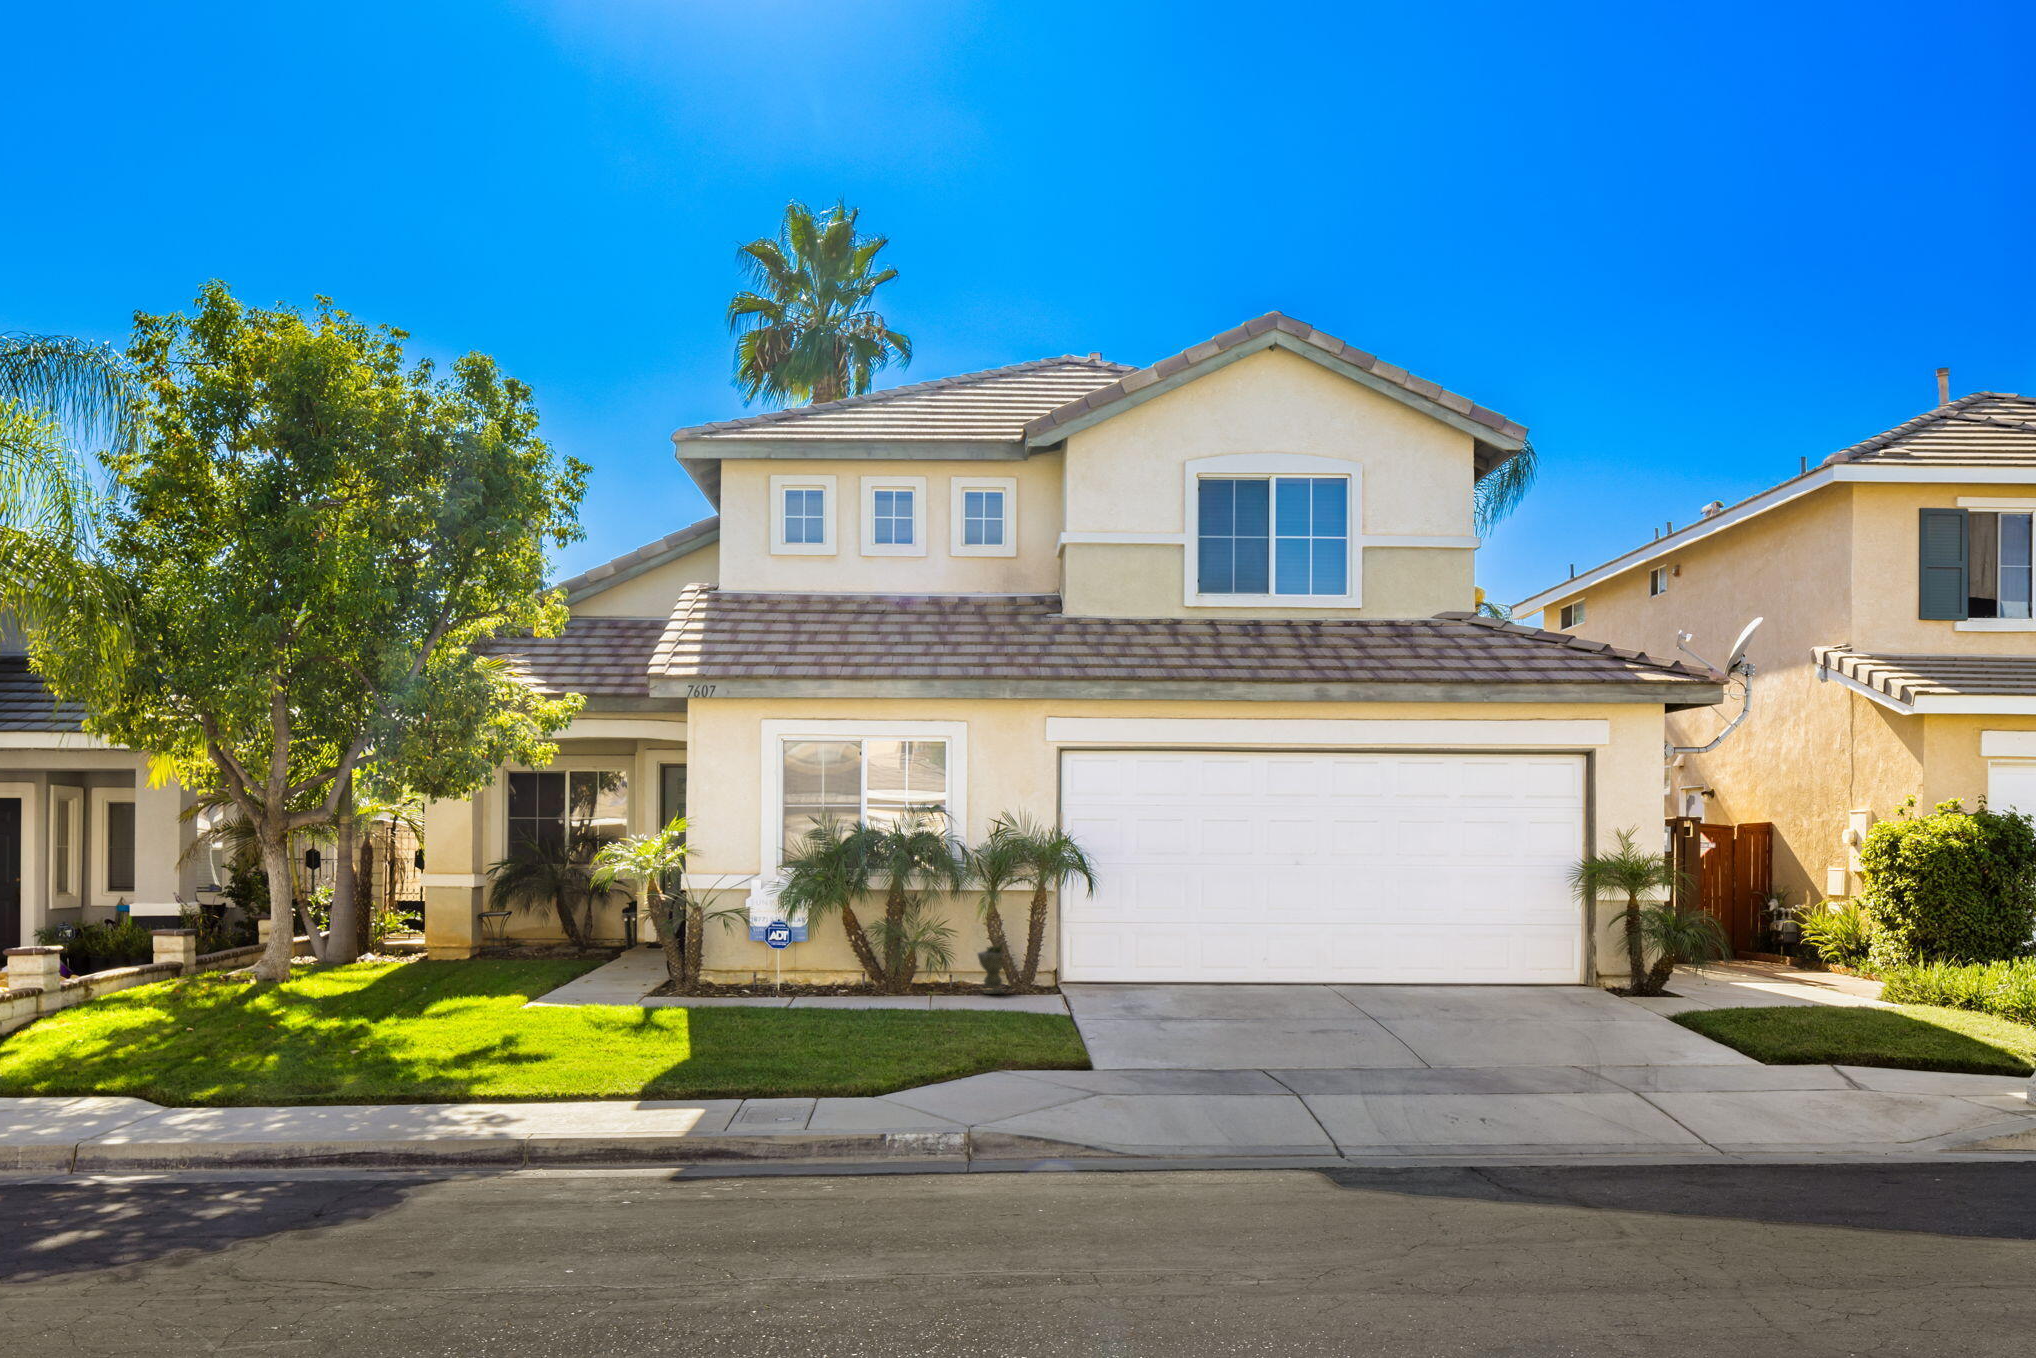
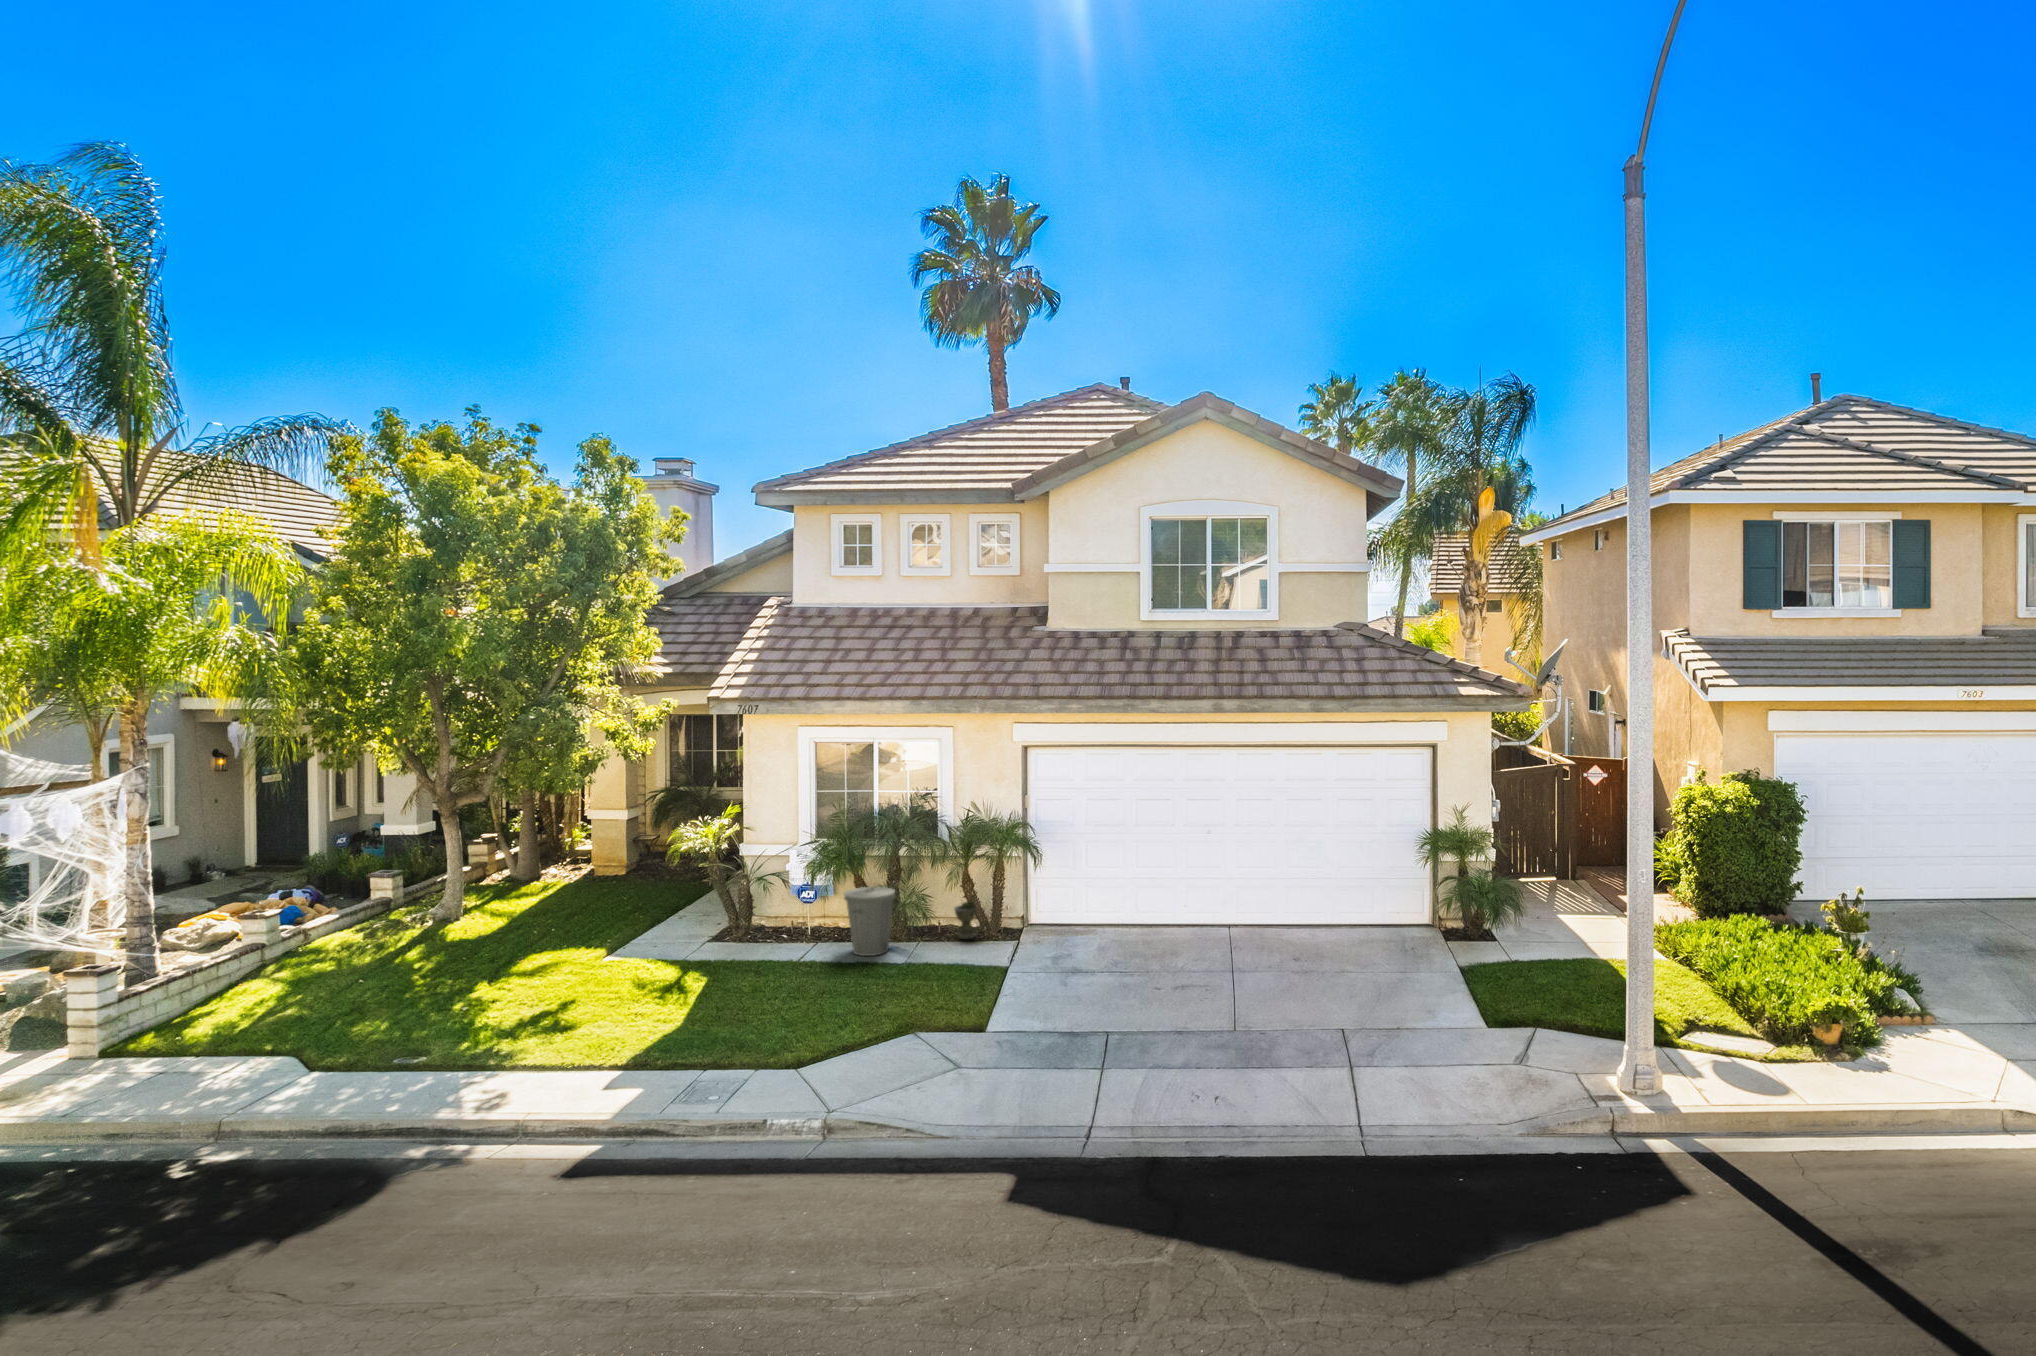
trash can: none [834,922,904,1013] -> present [844,887,895,956]

